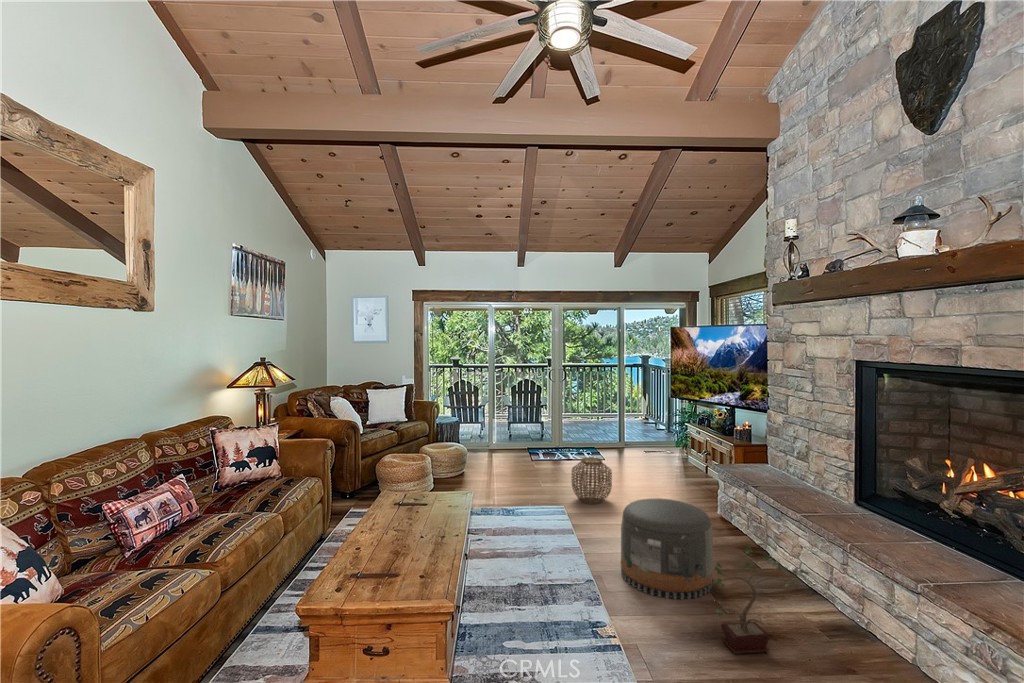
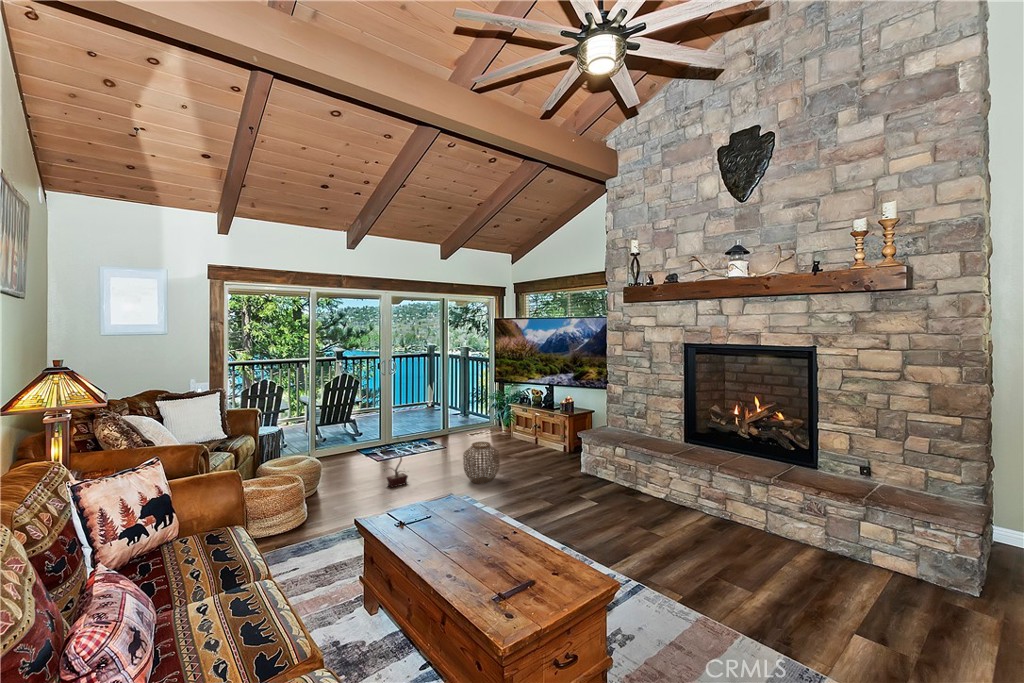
pouf: present [621,498,713,600] -> none [563,462,635,540]
potted plant: present [715,543,809,654] -> present [382,436,423,487]

